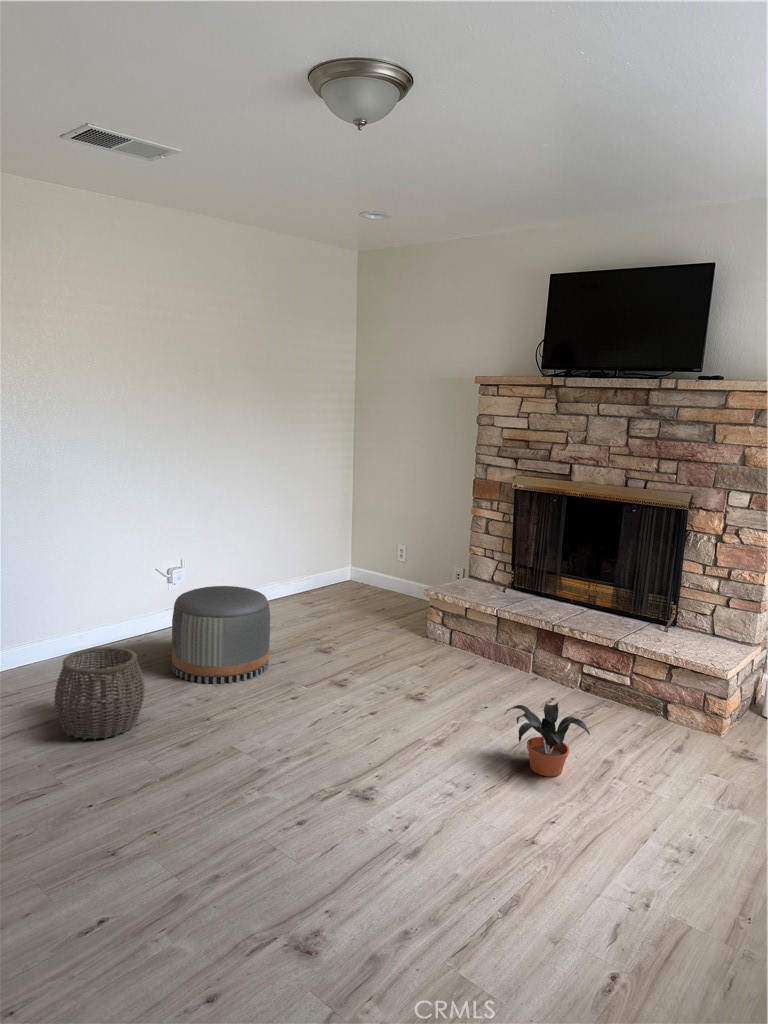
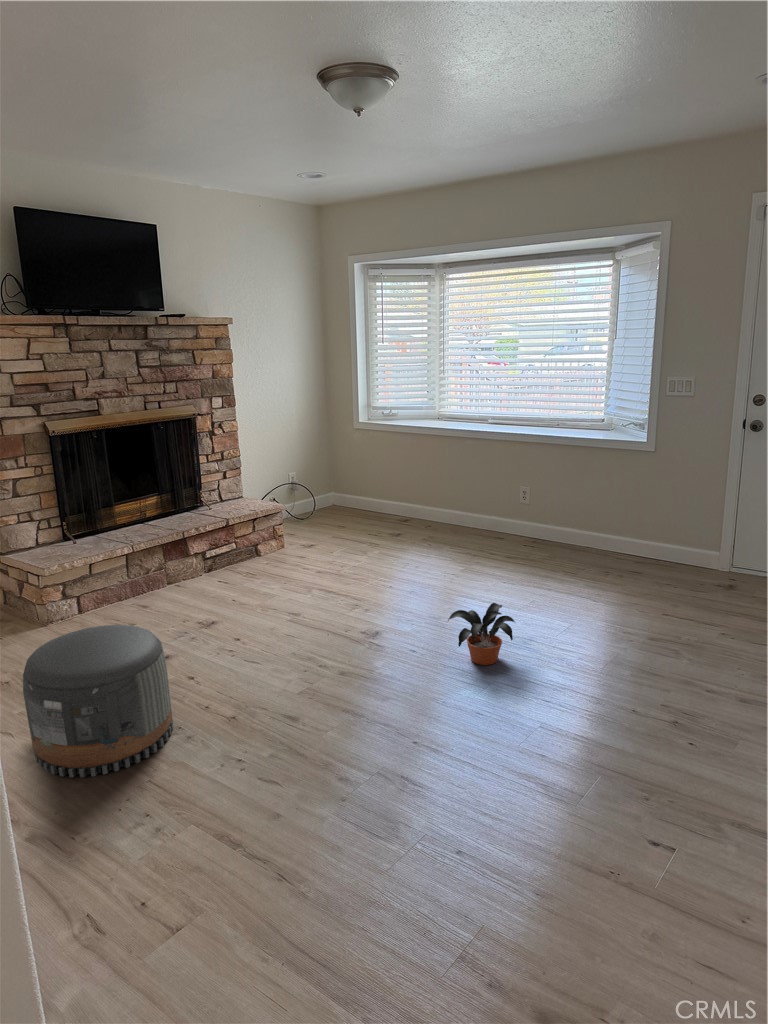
woven basket: present [54,647,145,740] -> none [246,678,348,797]
potted plant: present [504,703,590,777] -> present [448,603,515,665]

